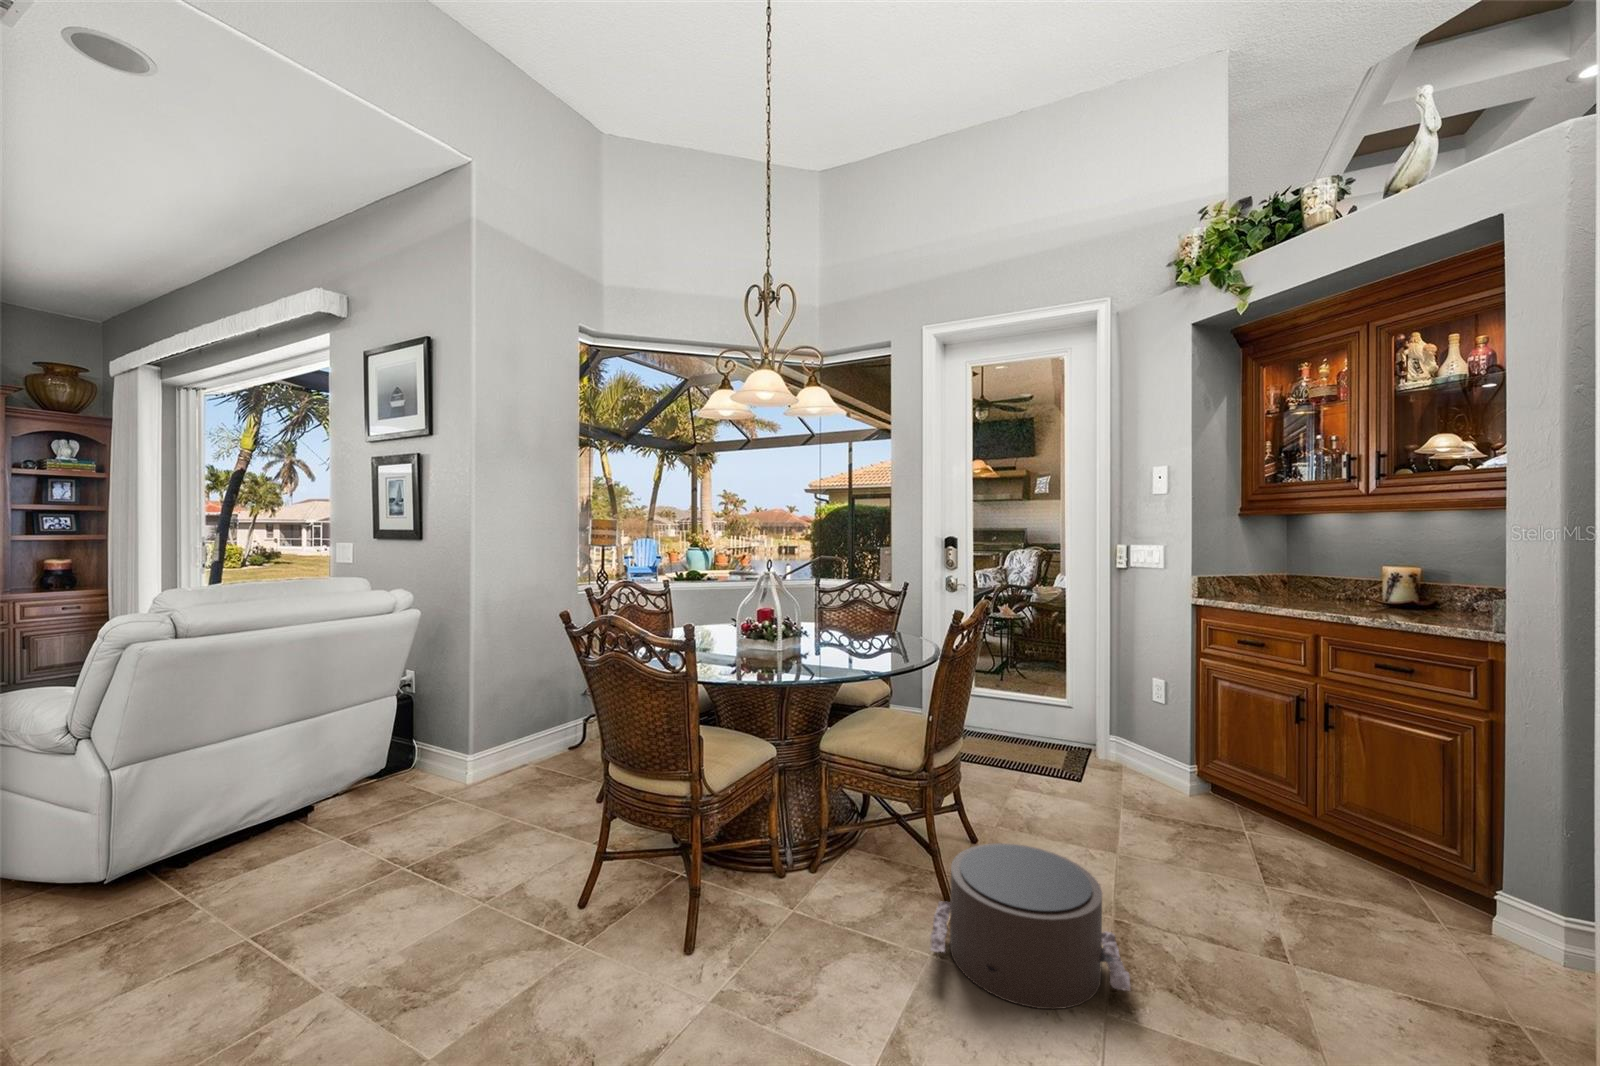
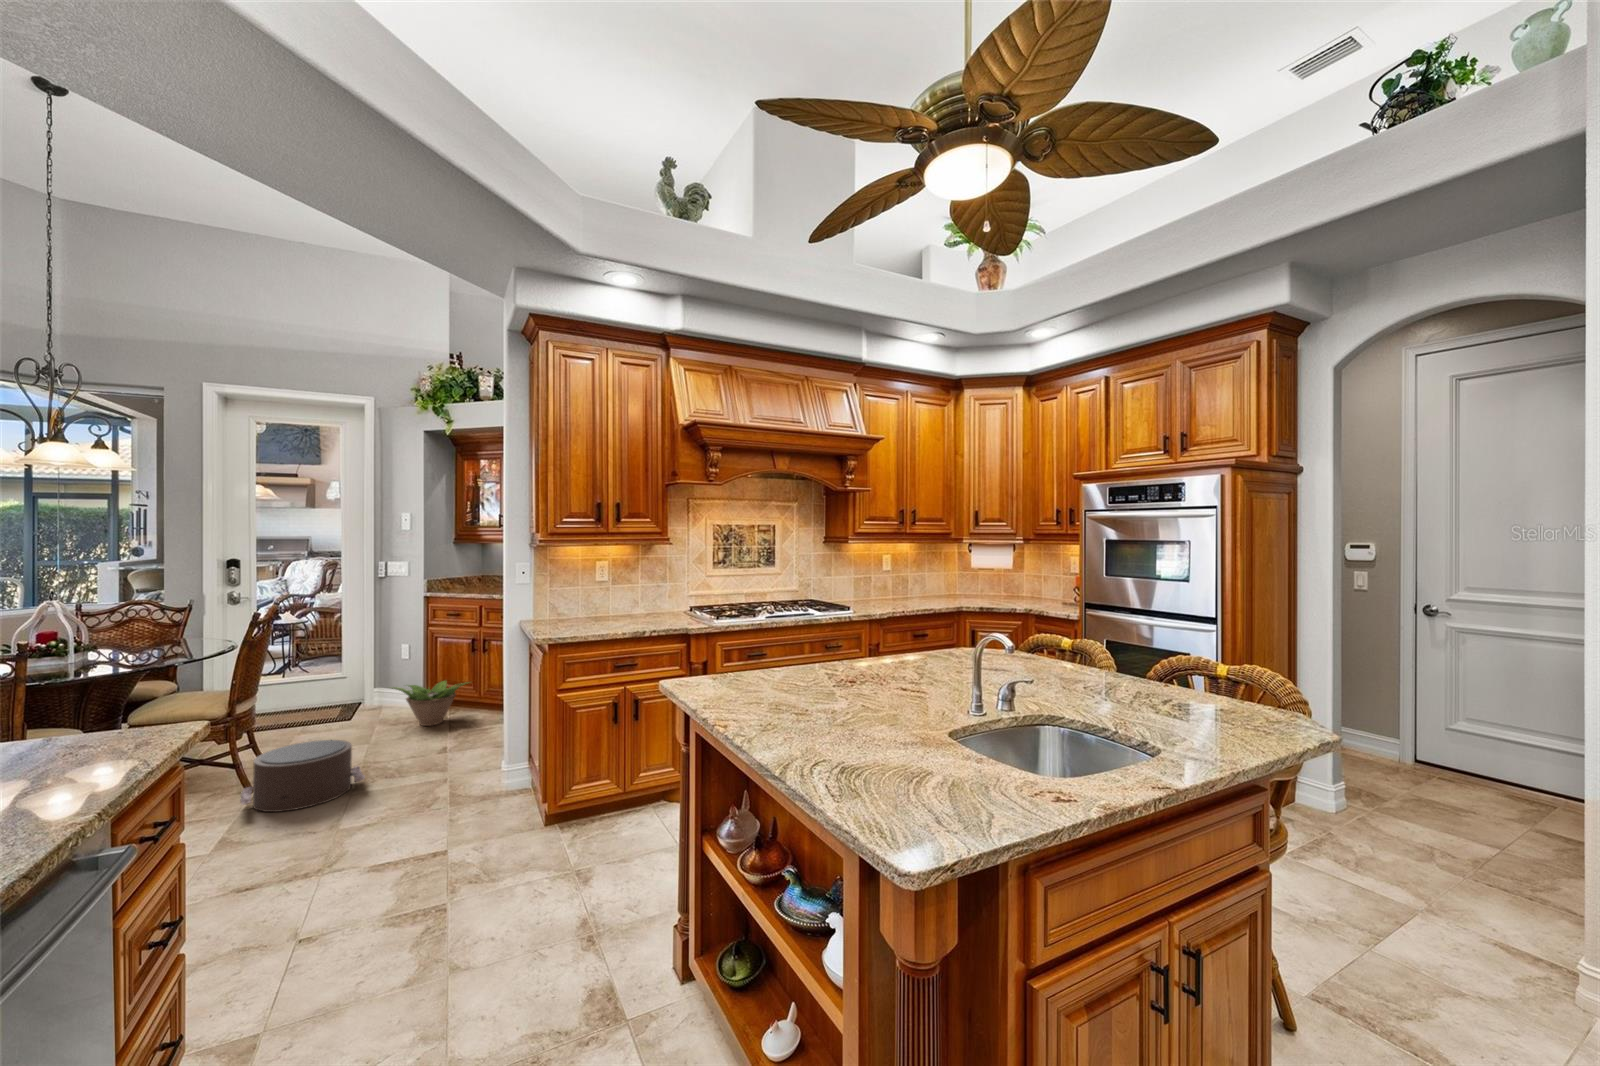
decorative plant: none [1140,752,1302,848] -> present [392,681,469,726]

